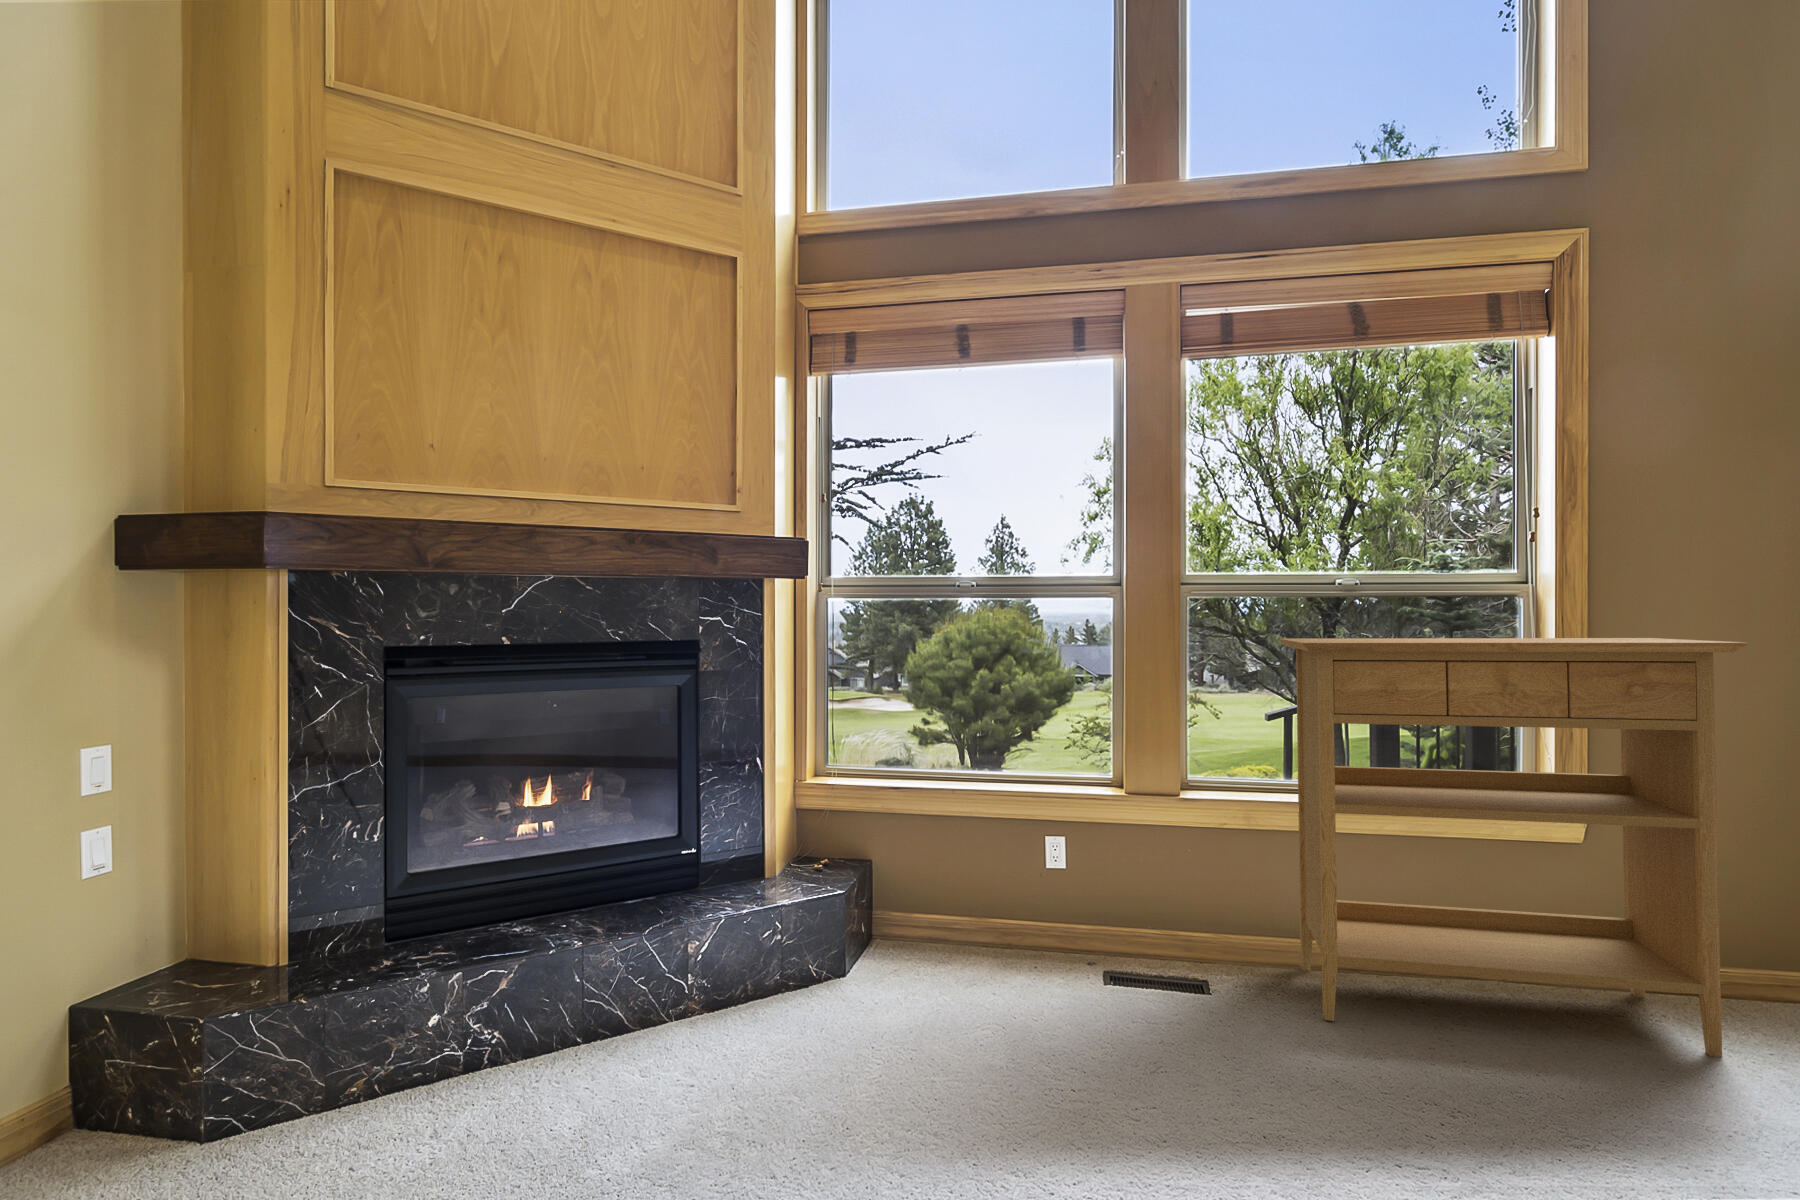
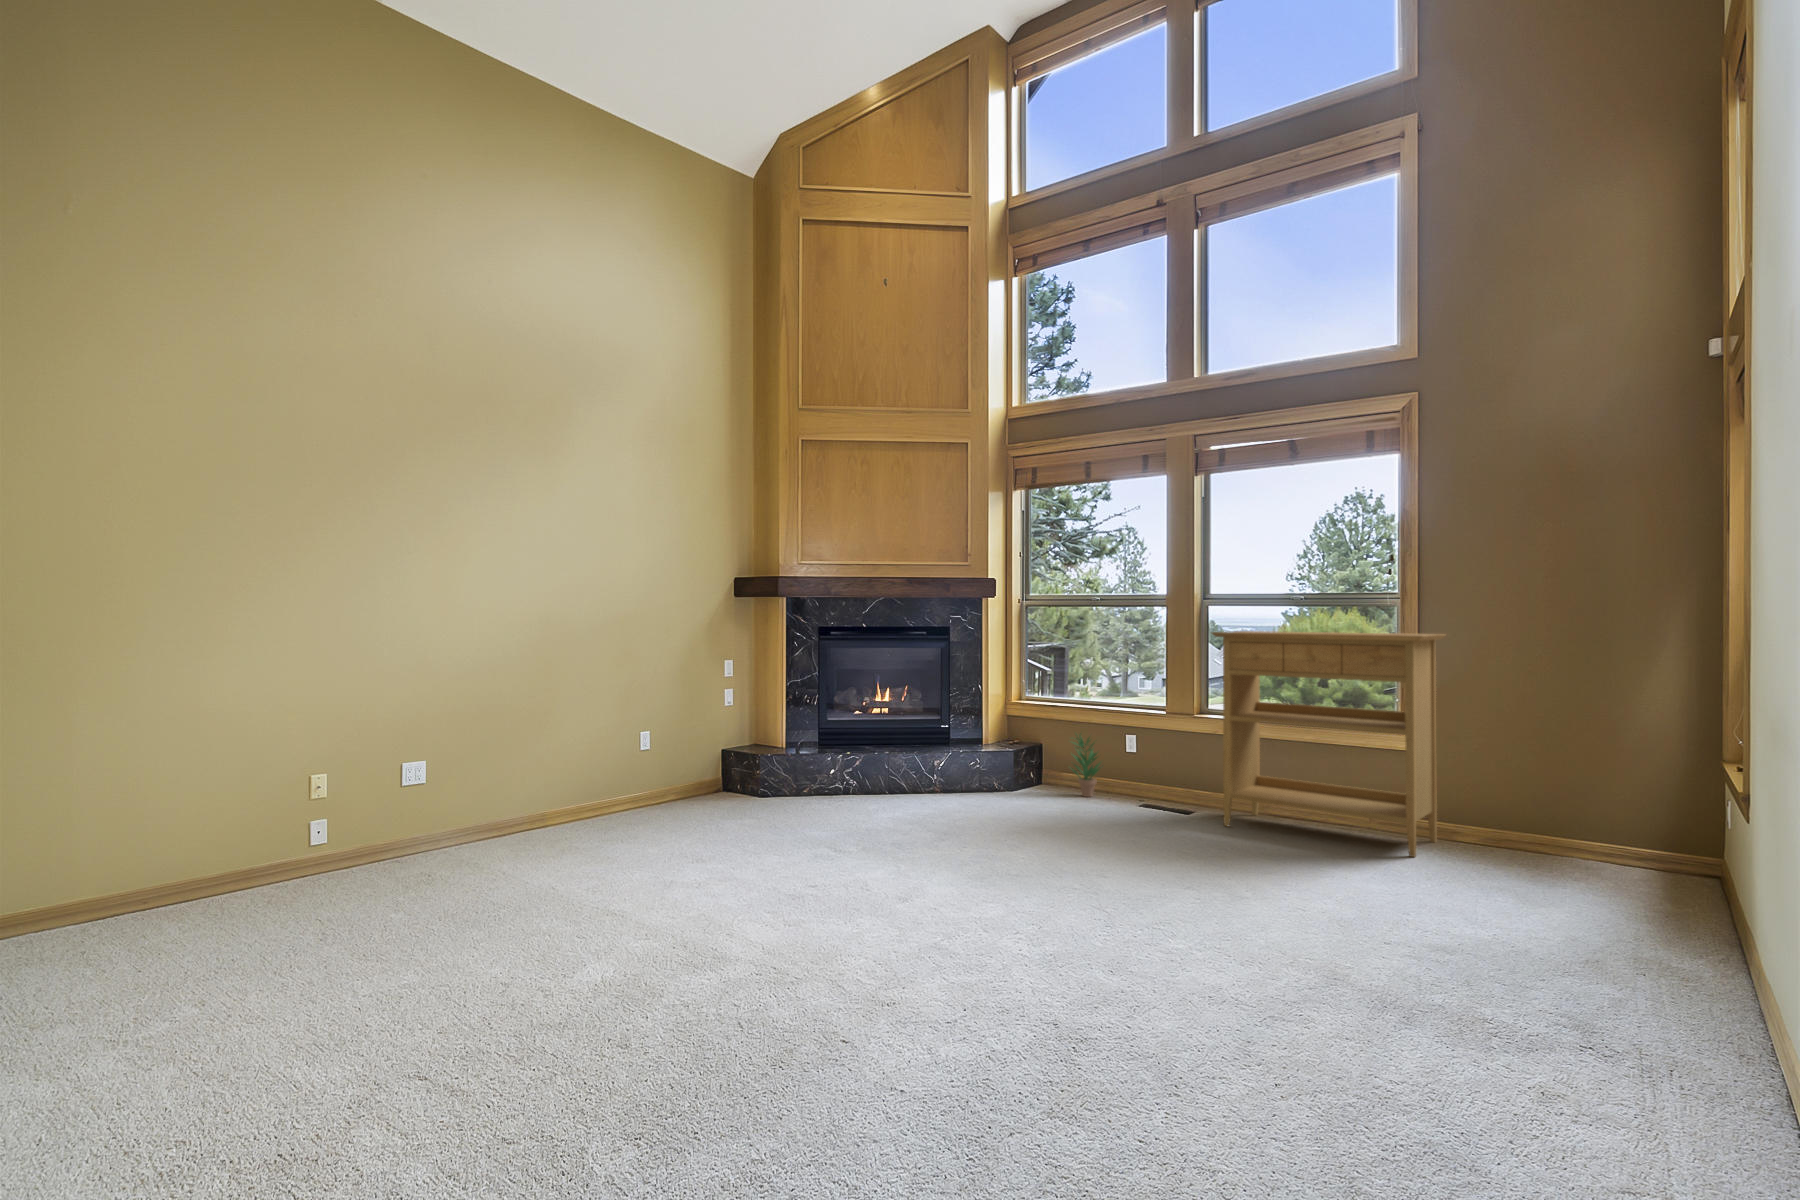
potted plant: none [947,839,1014,966] -> present [1070,733,1100,797]

